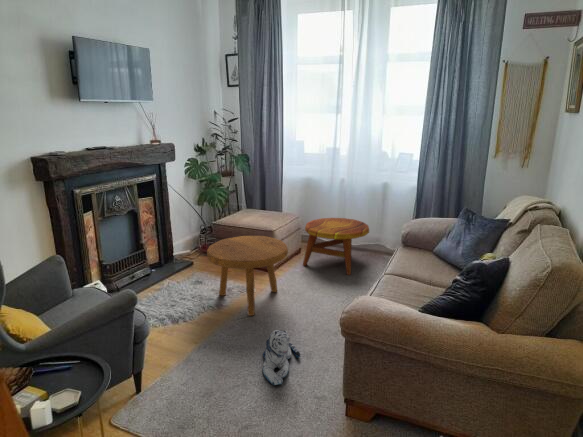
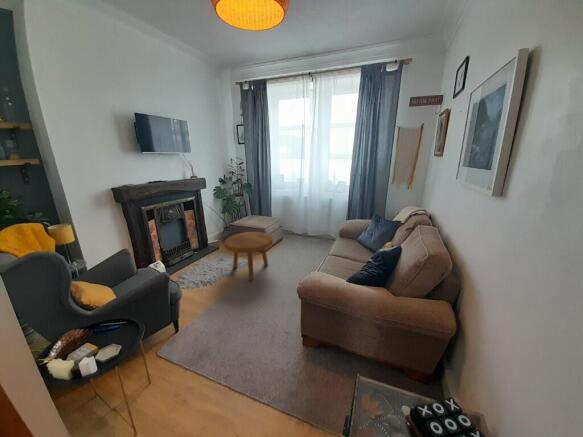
side table: present [303,218,369,275] -> none [284,220,322,253]
plush toy: present [262,330,300,385] -> none [255,291,279,326]

